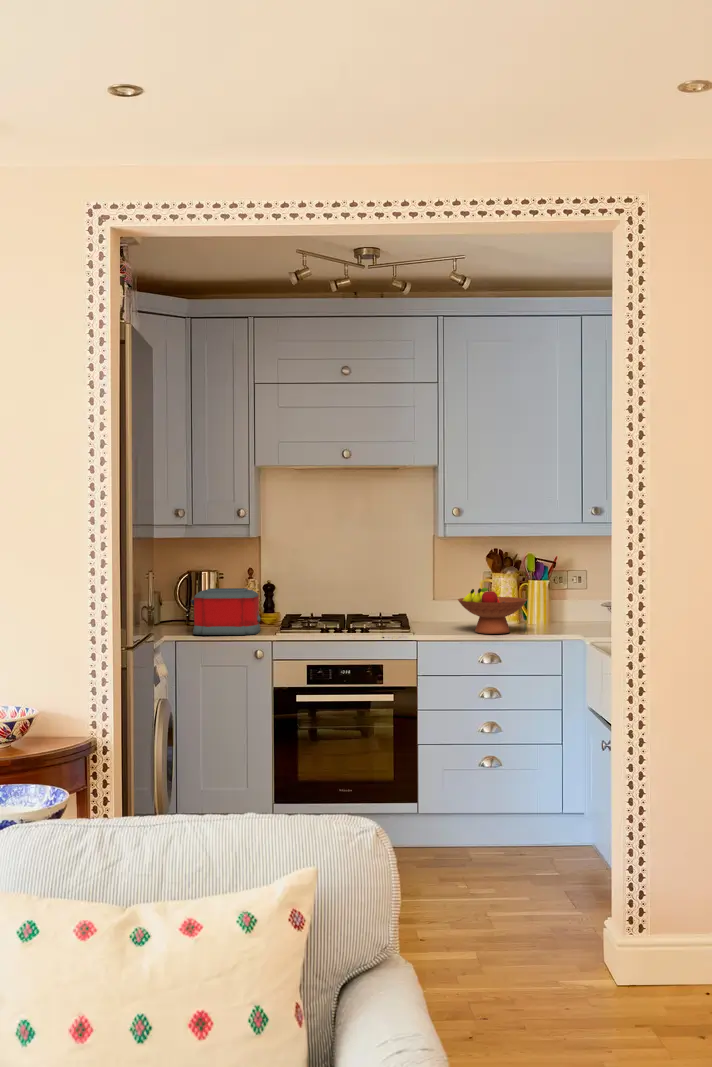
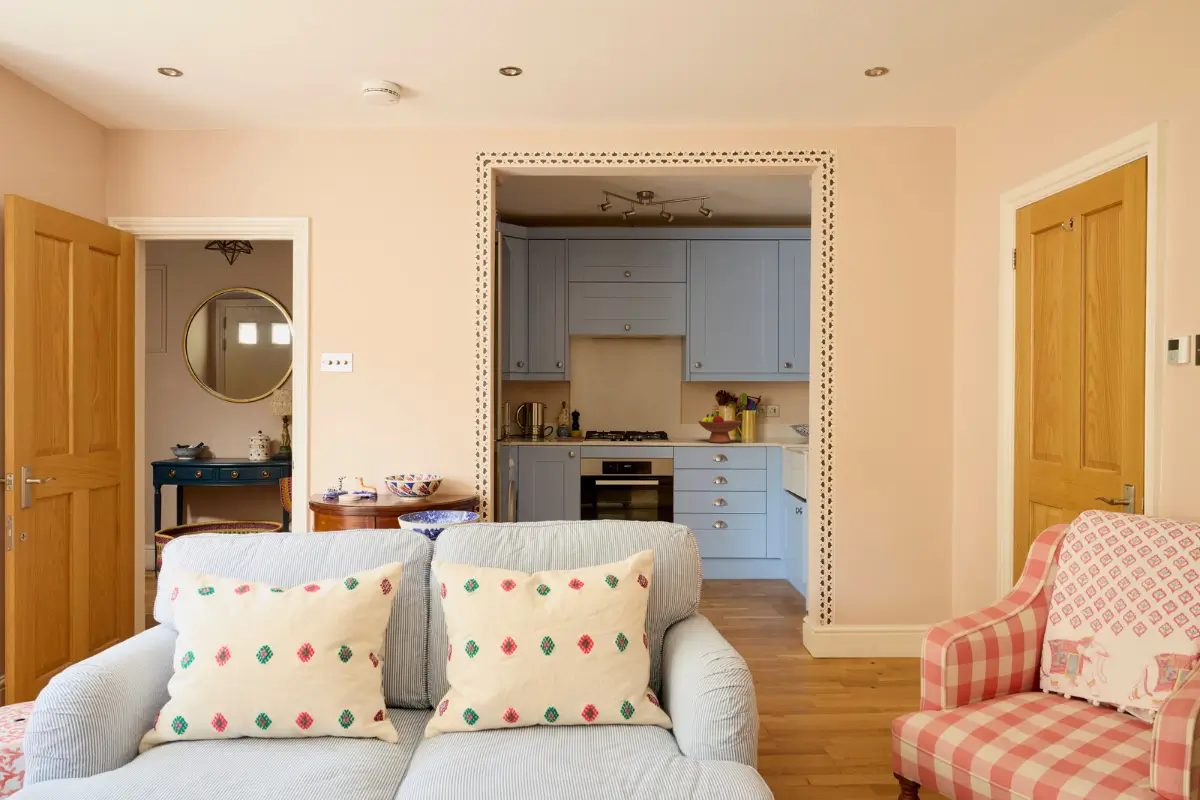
toaster: present [191,588,260,635] -> none [530,413,574,441]

